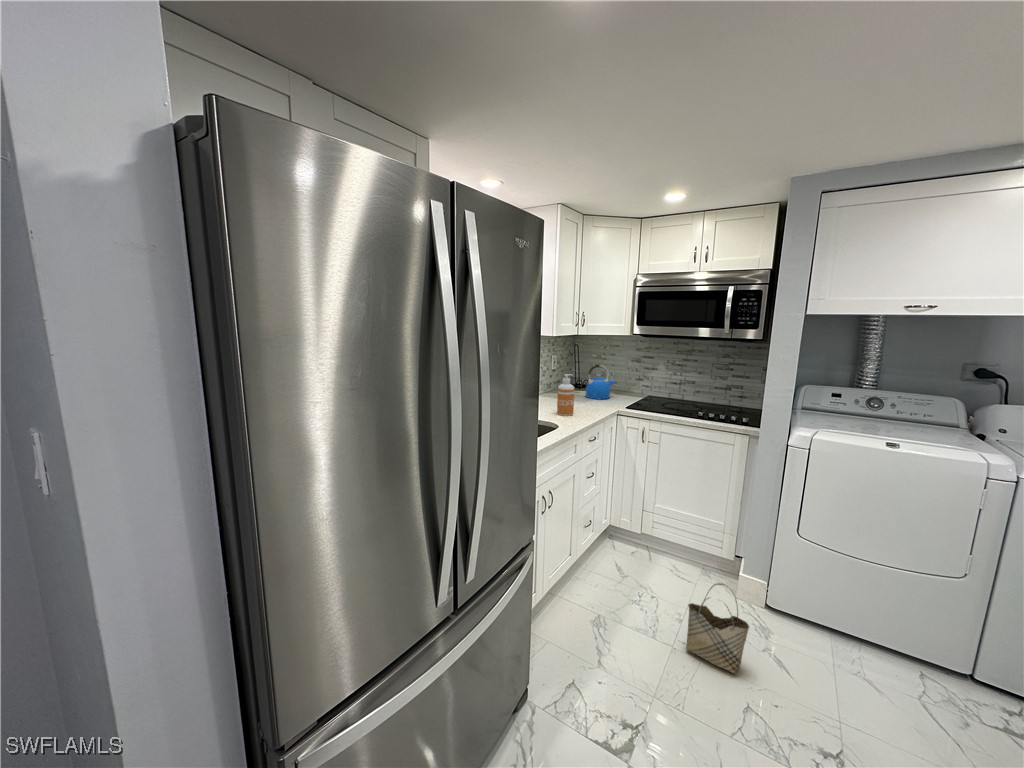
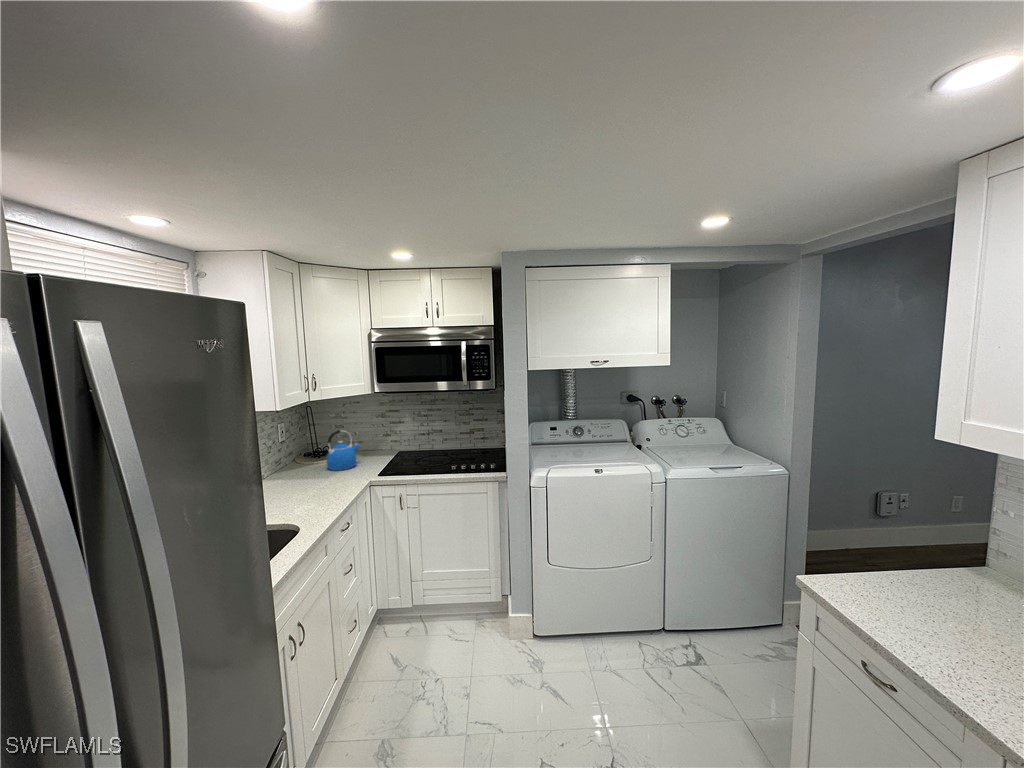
soap dispenser: present [557,374,574,416] -> none [293,454,317,507]
woven basket: present [686,583,749,674] -> none [476,641,532,730]

